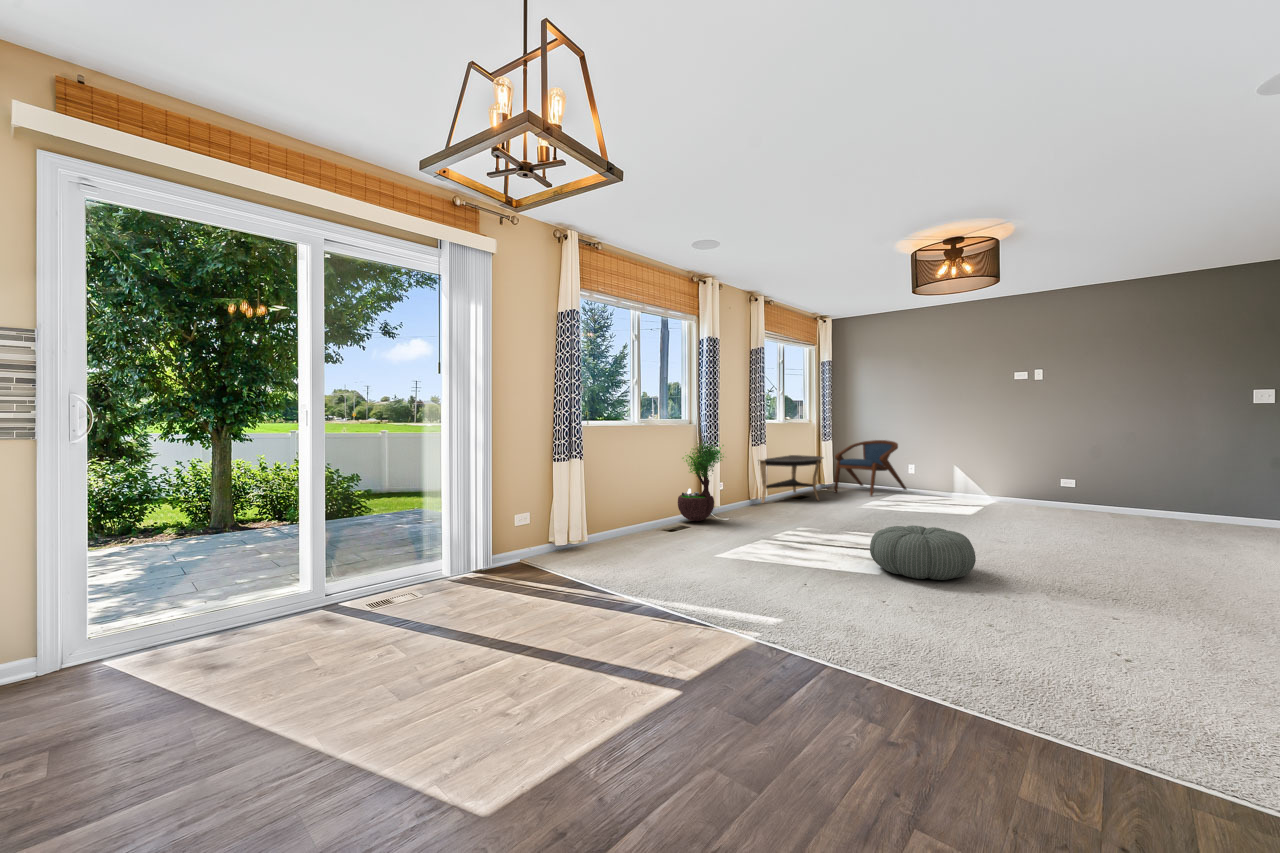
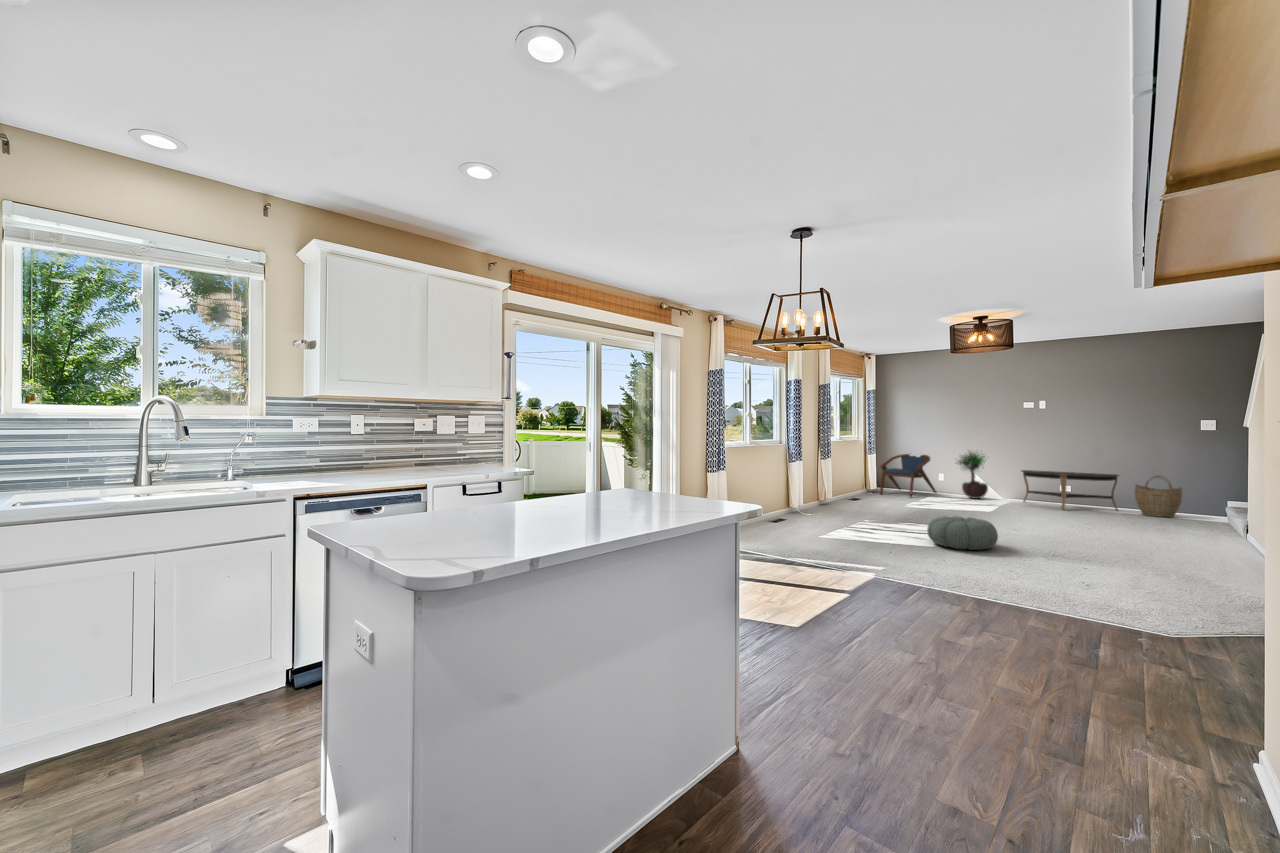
potted tree: present [678,441,724,521] -> present [956,451,988,499]
coffee table: present [759,455,823,503] -> present [1021,470,1119,510]
woven basket: none [1164,465,1231,522] -> present [1135,476,1182,517]

